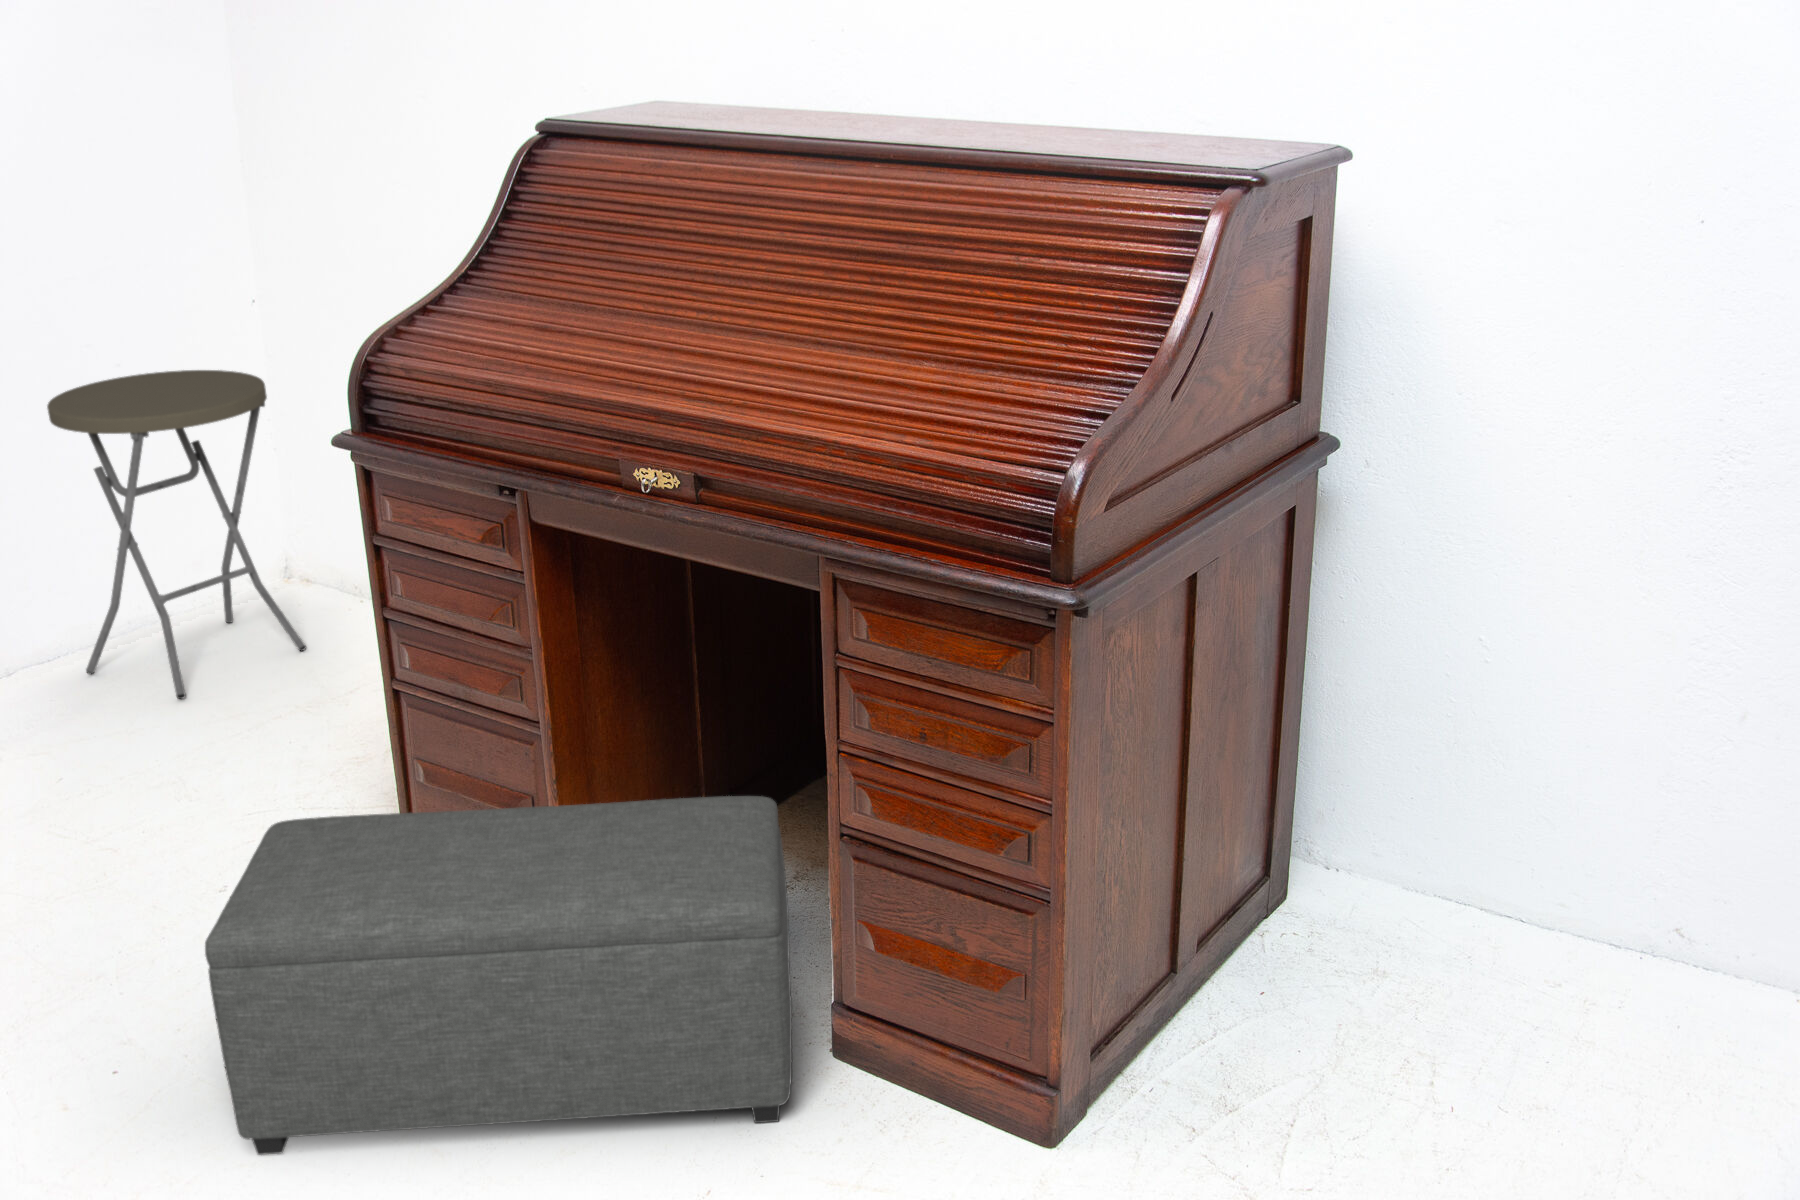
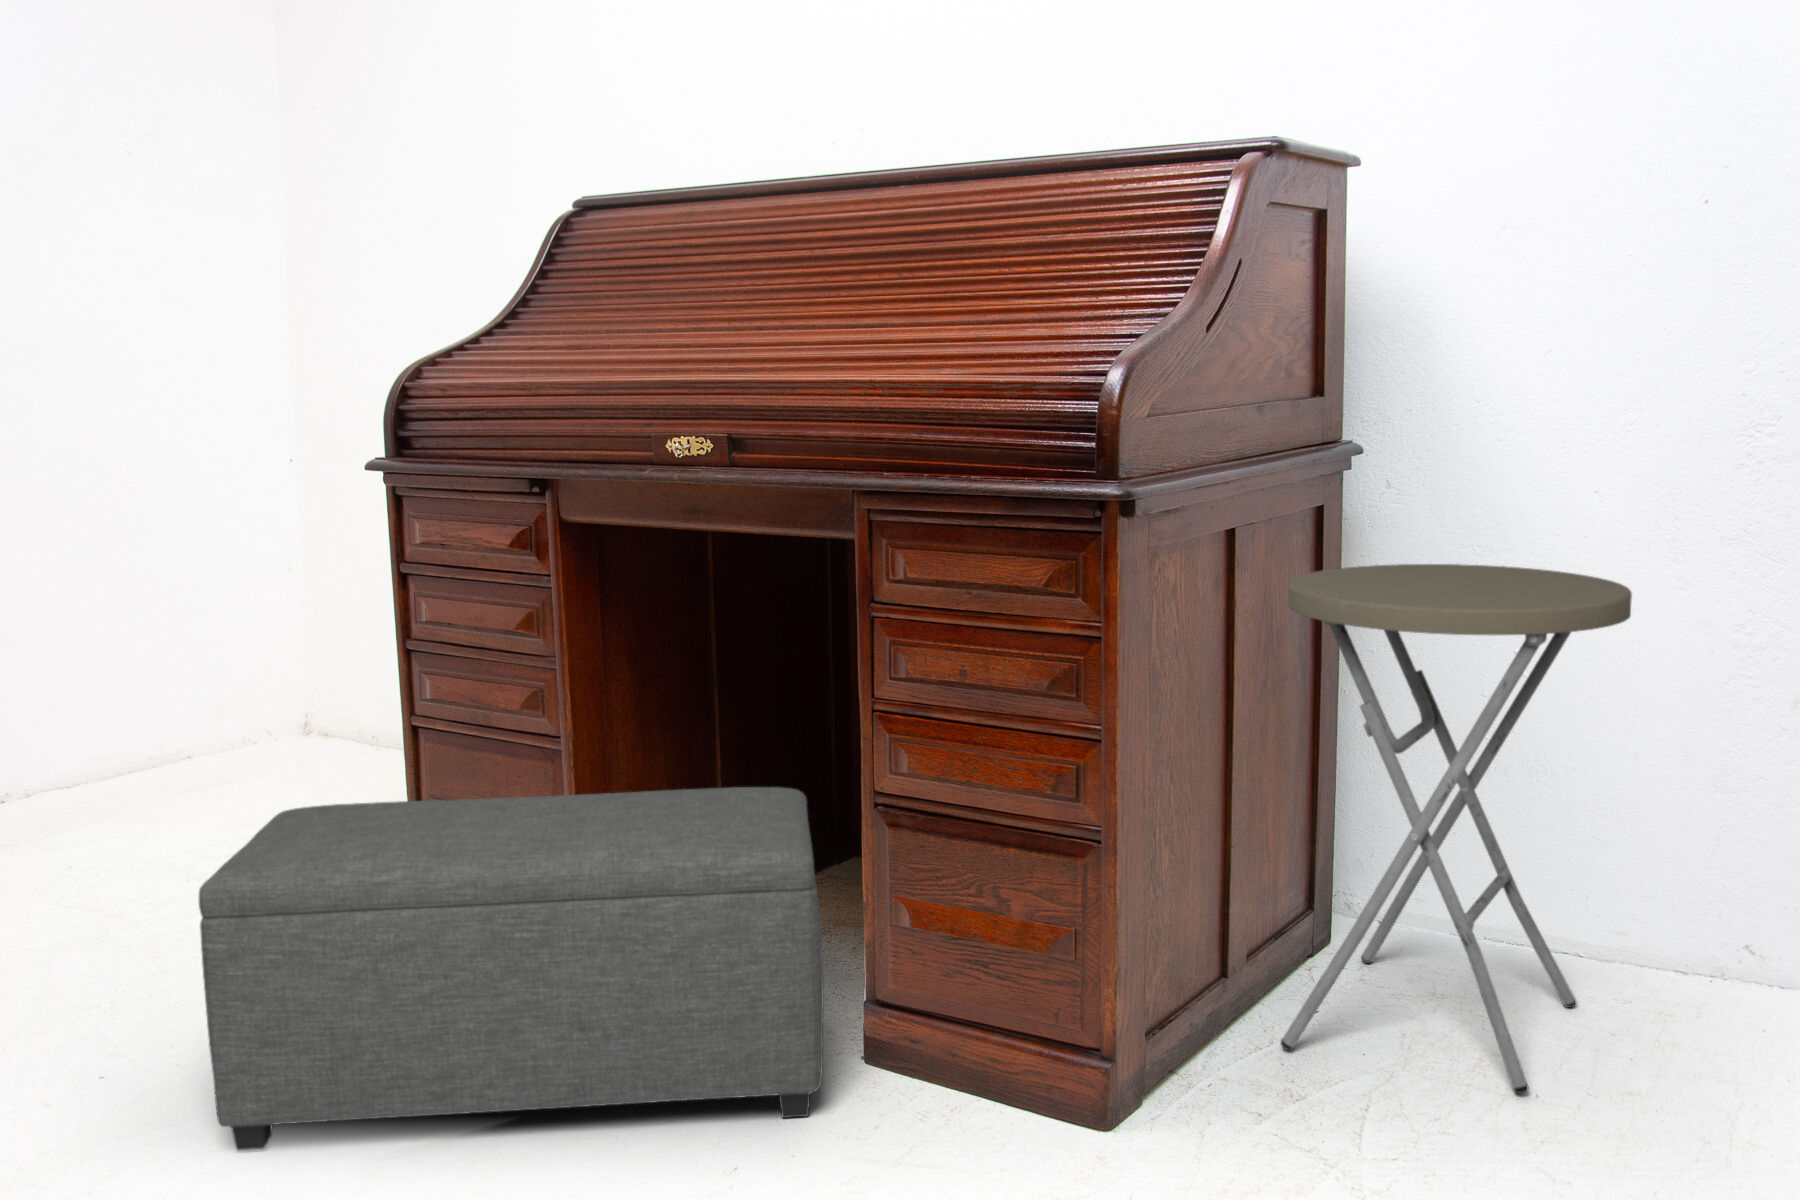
side table: present [47,370,306,699] -> present [1281,564,1632,1094]

